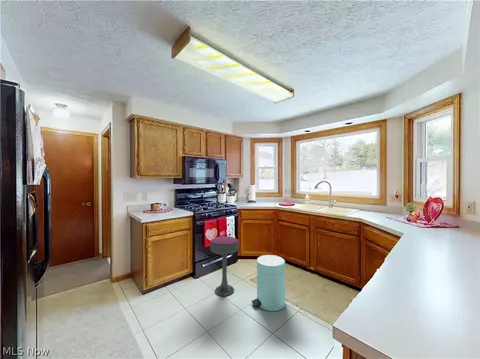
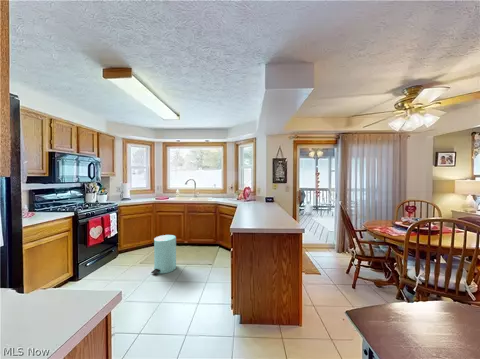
bar stool: present [210,236,238,296] -> none [106,229,135,280]

